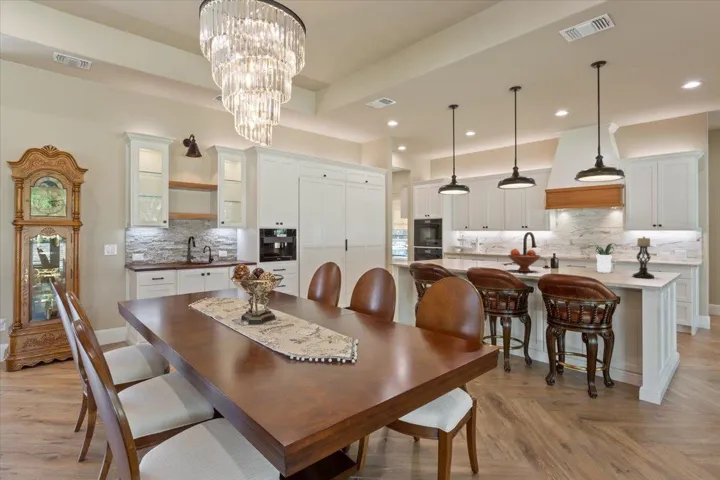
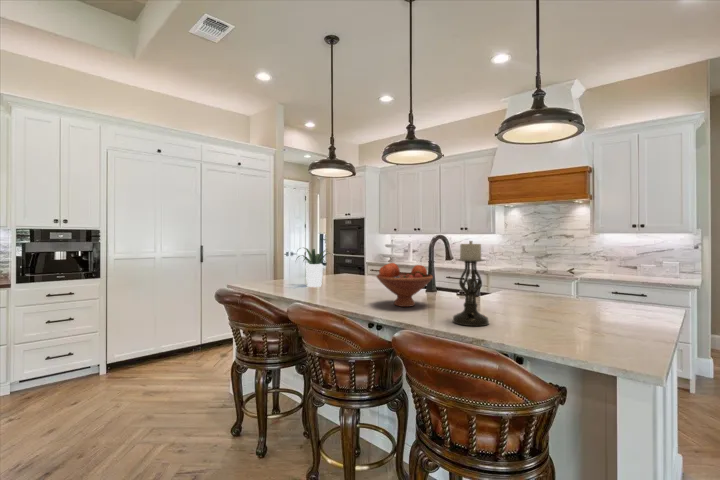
candle holder: present [633,237,654,278] -> present [452,241,489,326]
potted plant: present [595,243,616,272] -> present [297,248,330,287]

